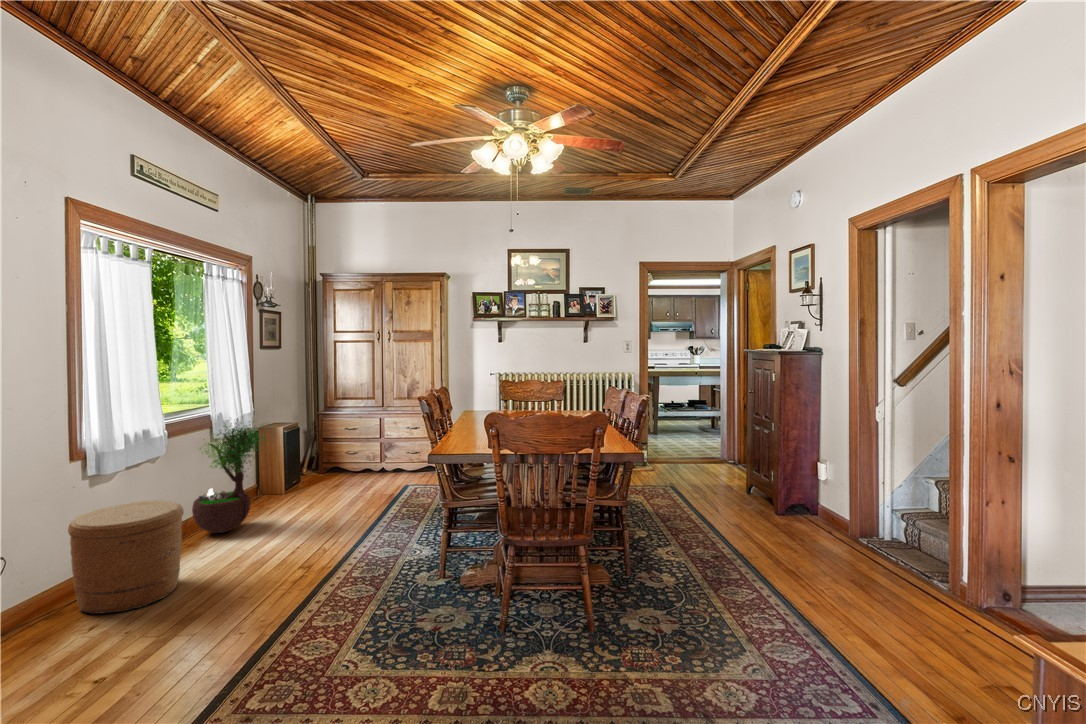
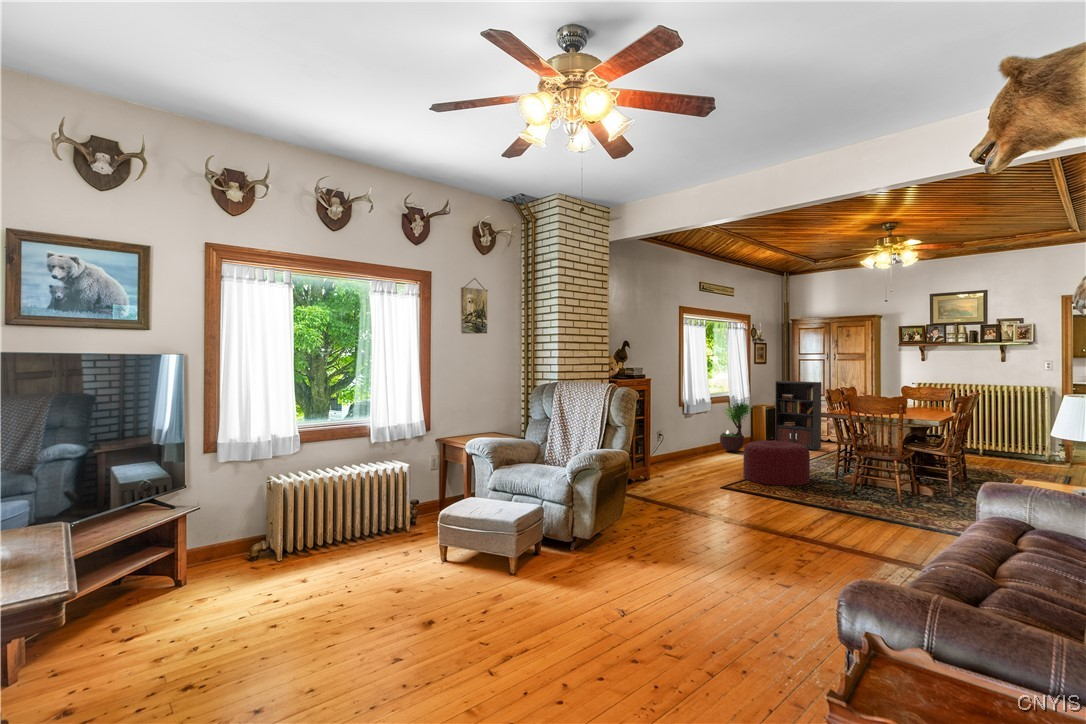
bookcase: none [303,376,404,492] -> present [775,381,821,450]
woven basket: present [68,500,184,614] -> none [681,426,716,462]
ottoman: none [274,520,440,672] -> present [743,441,810,486]

